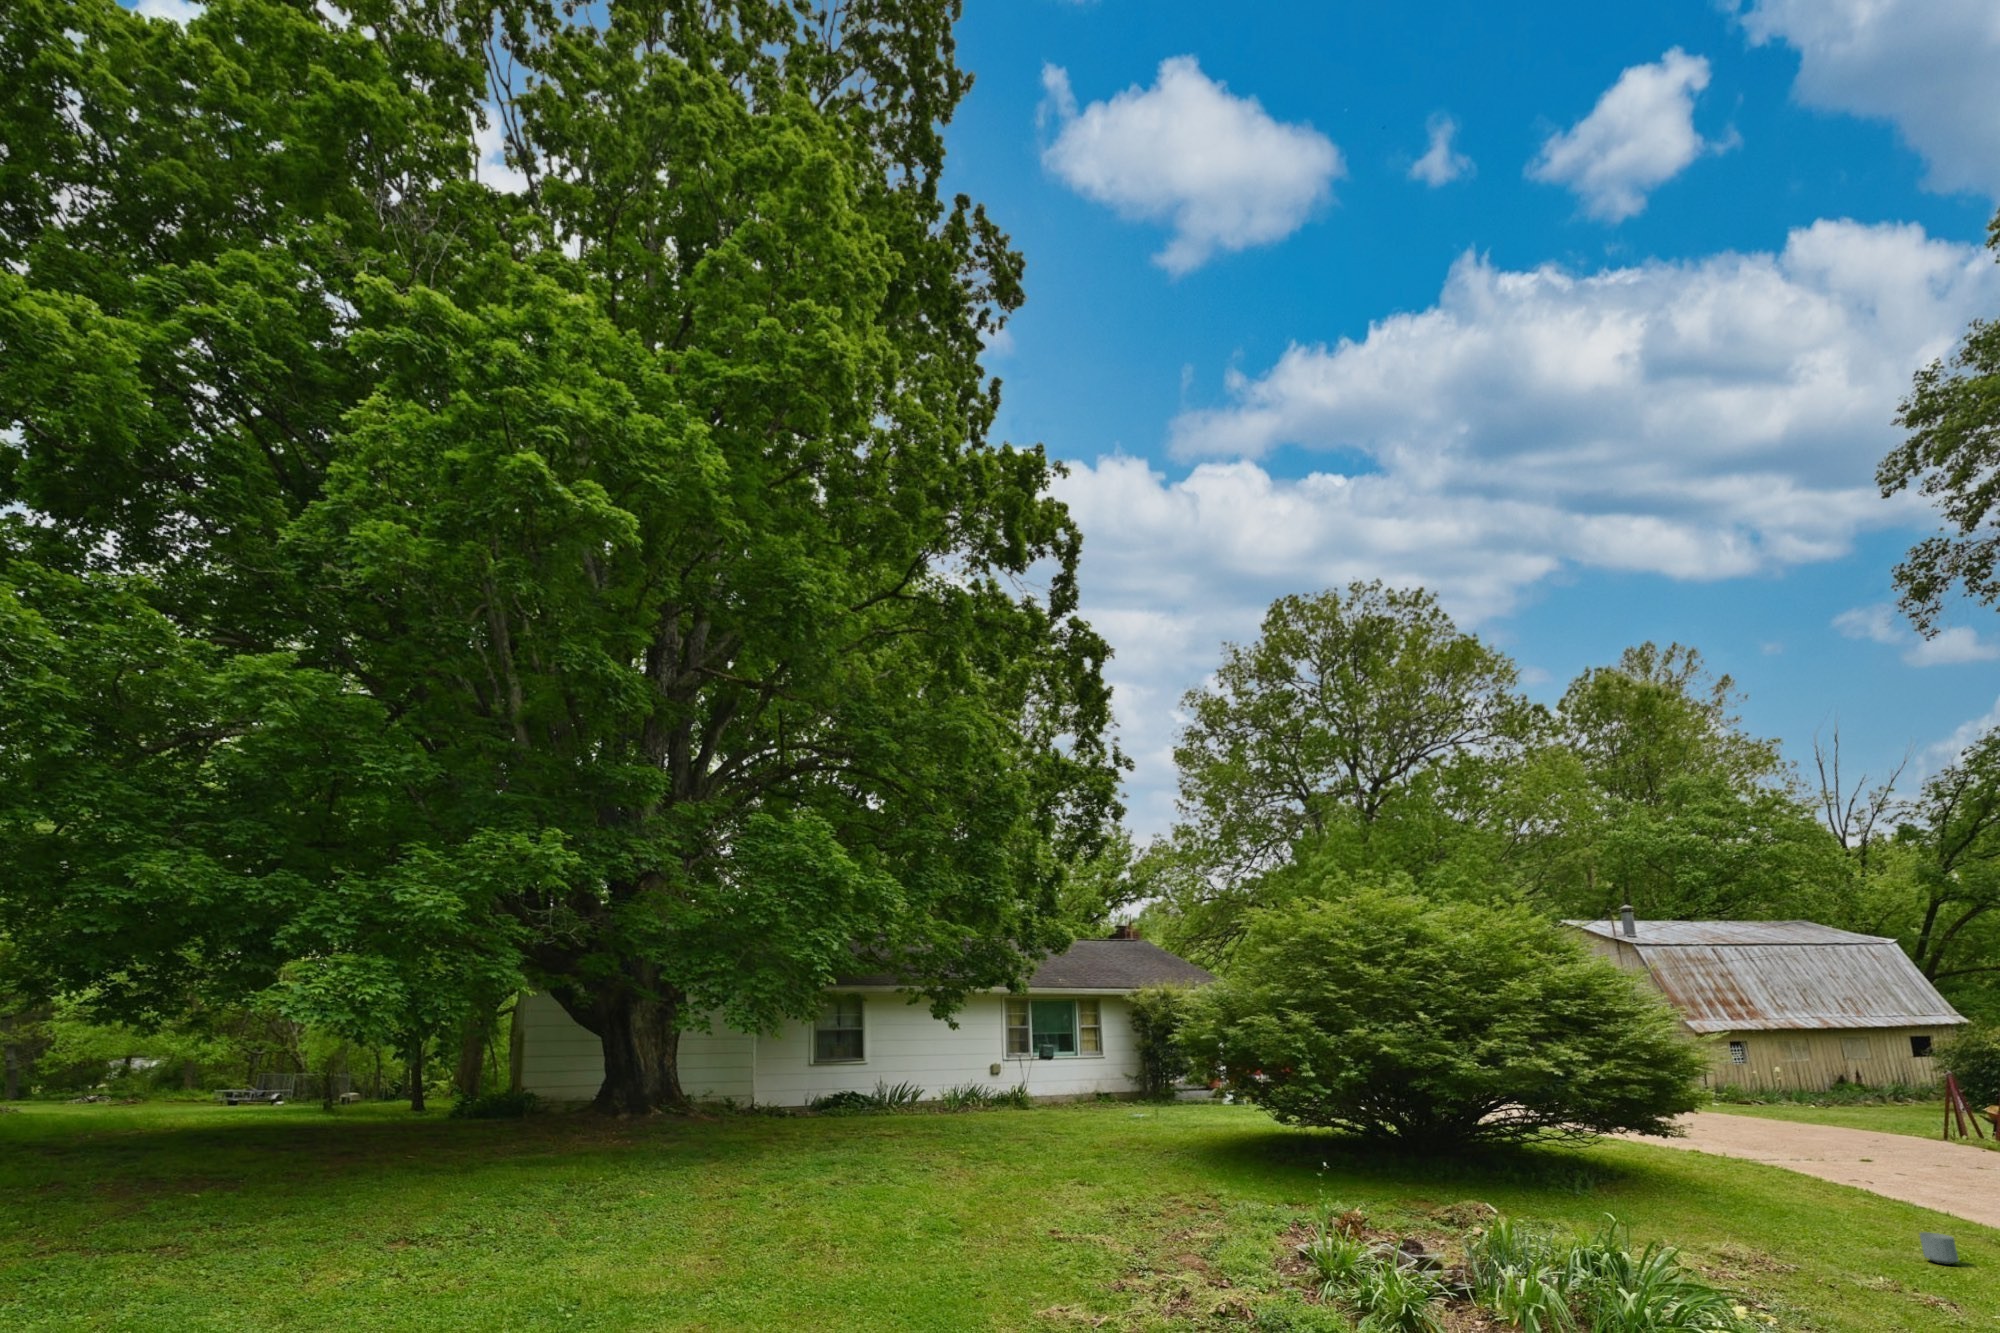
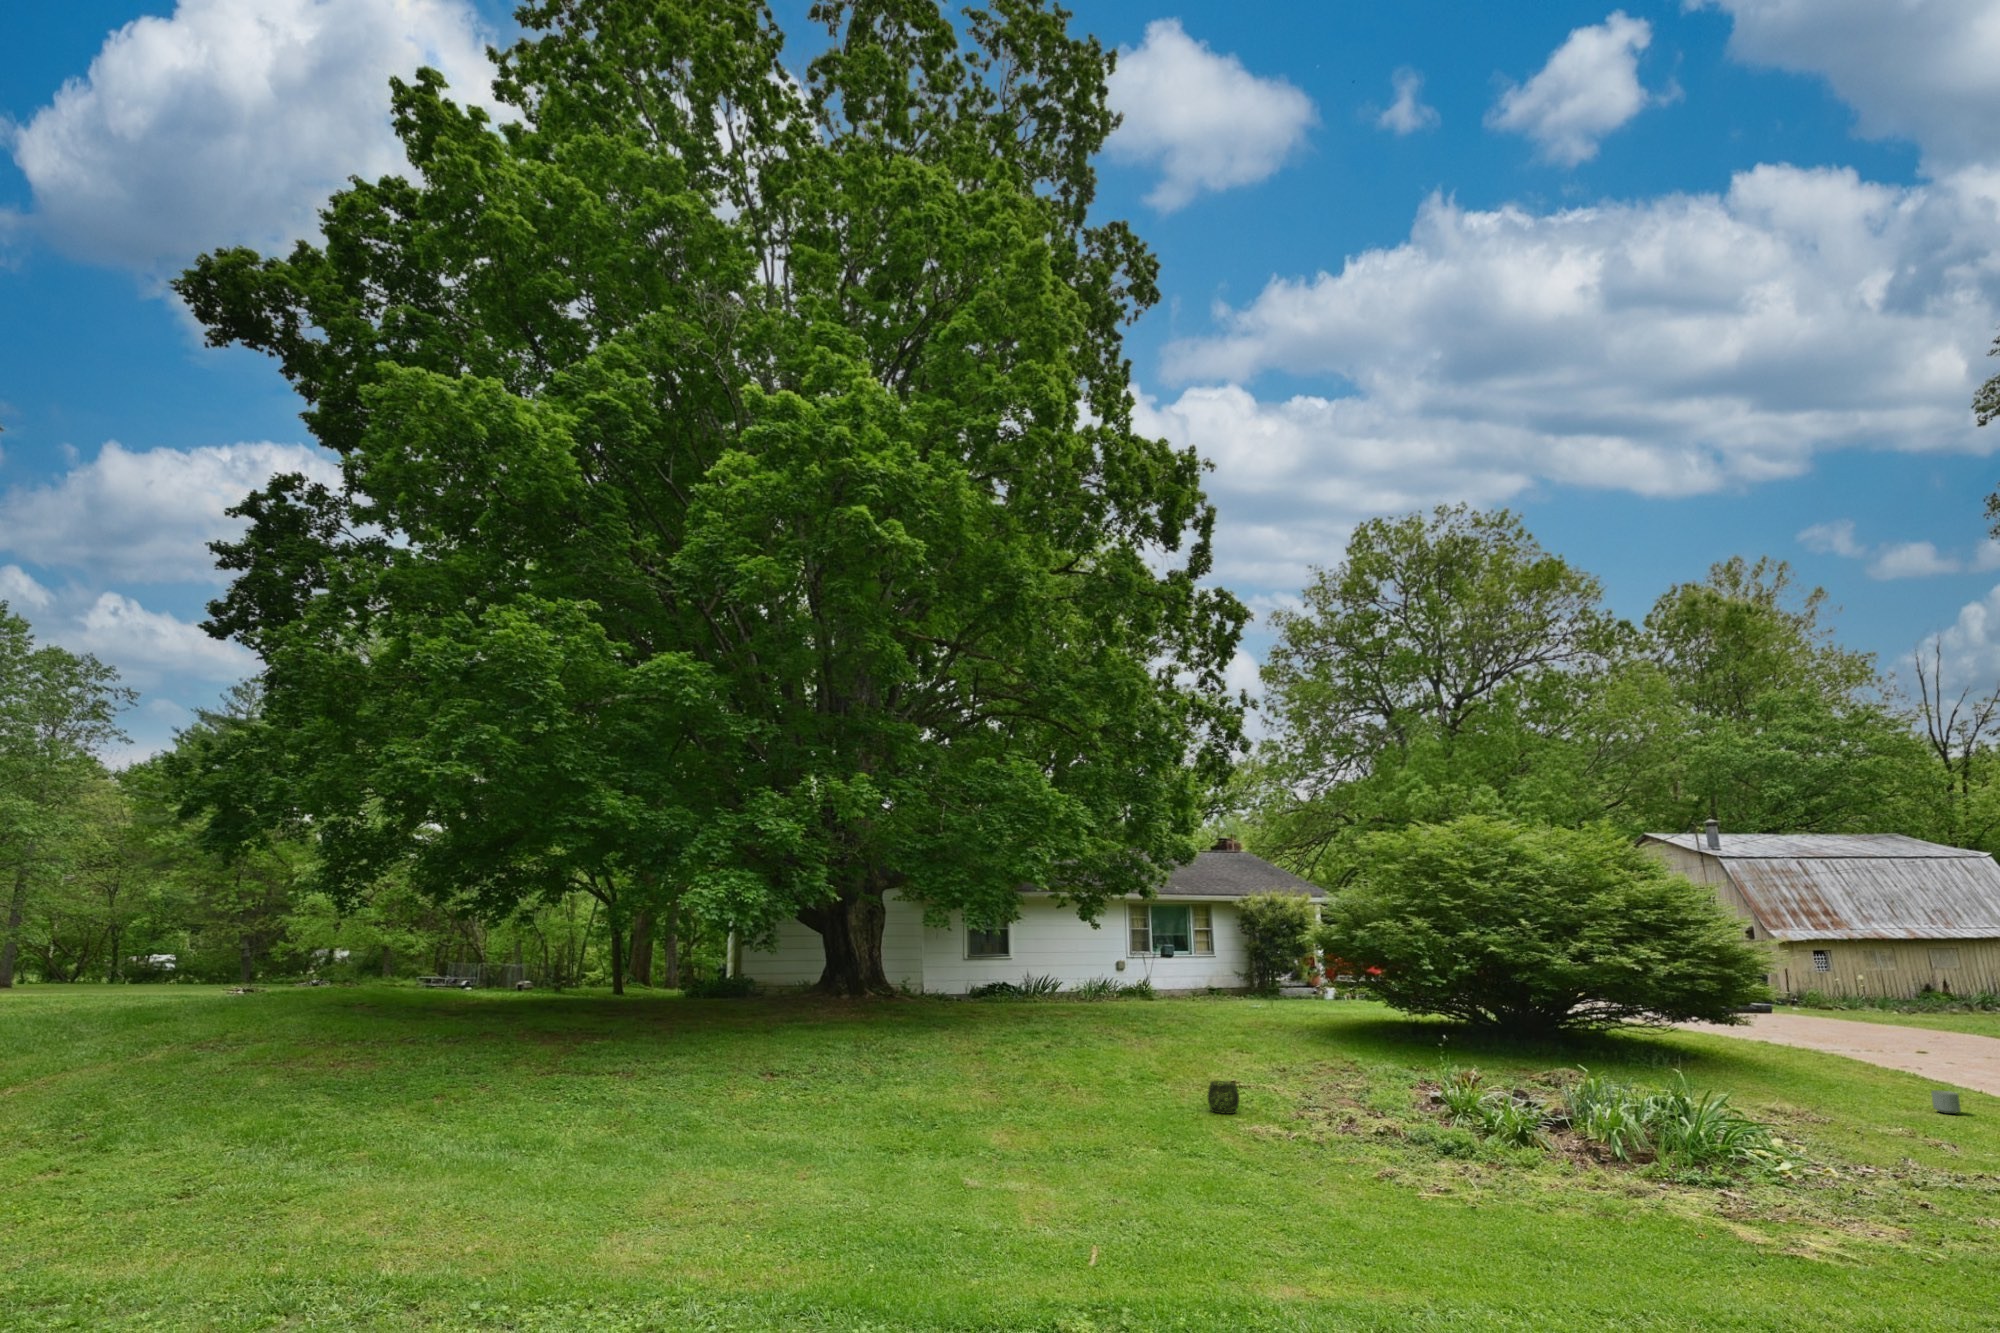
woven basket: none [999,1232,1041,1280] -> present [1208,1081,1239,1114]

